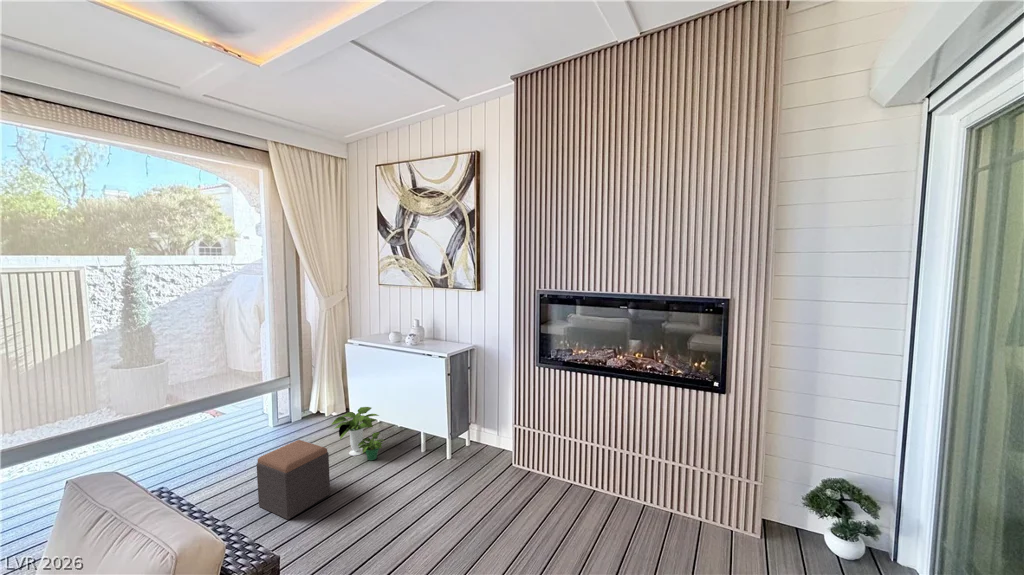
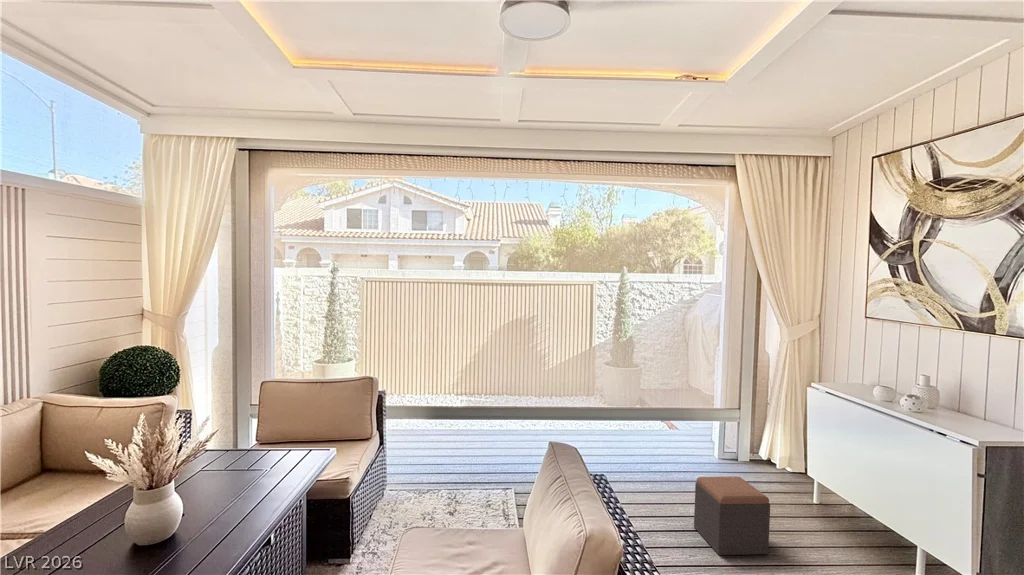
potted plant: present [332,407,384,460] -> none [780,470,853,545]

